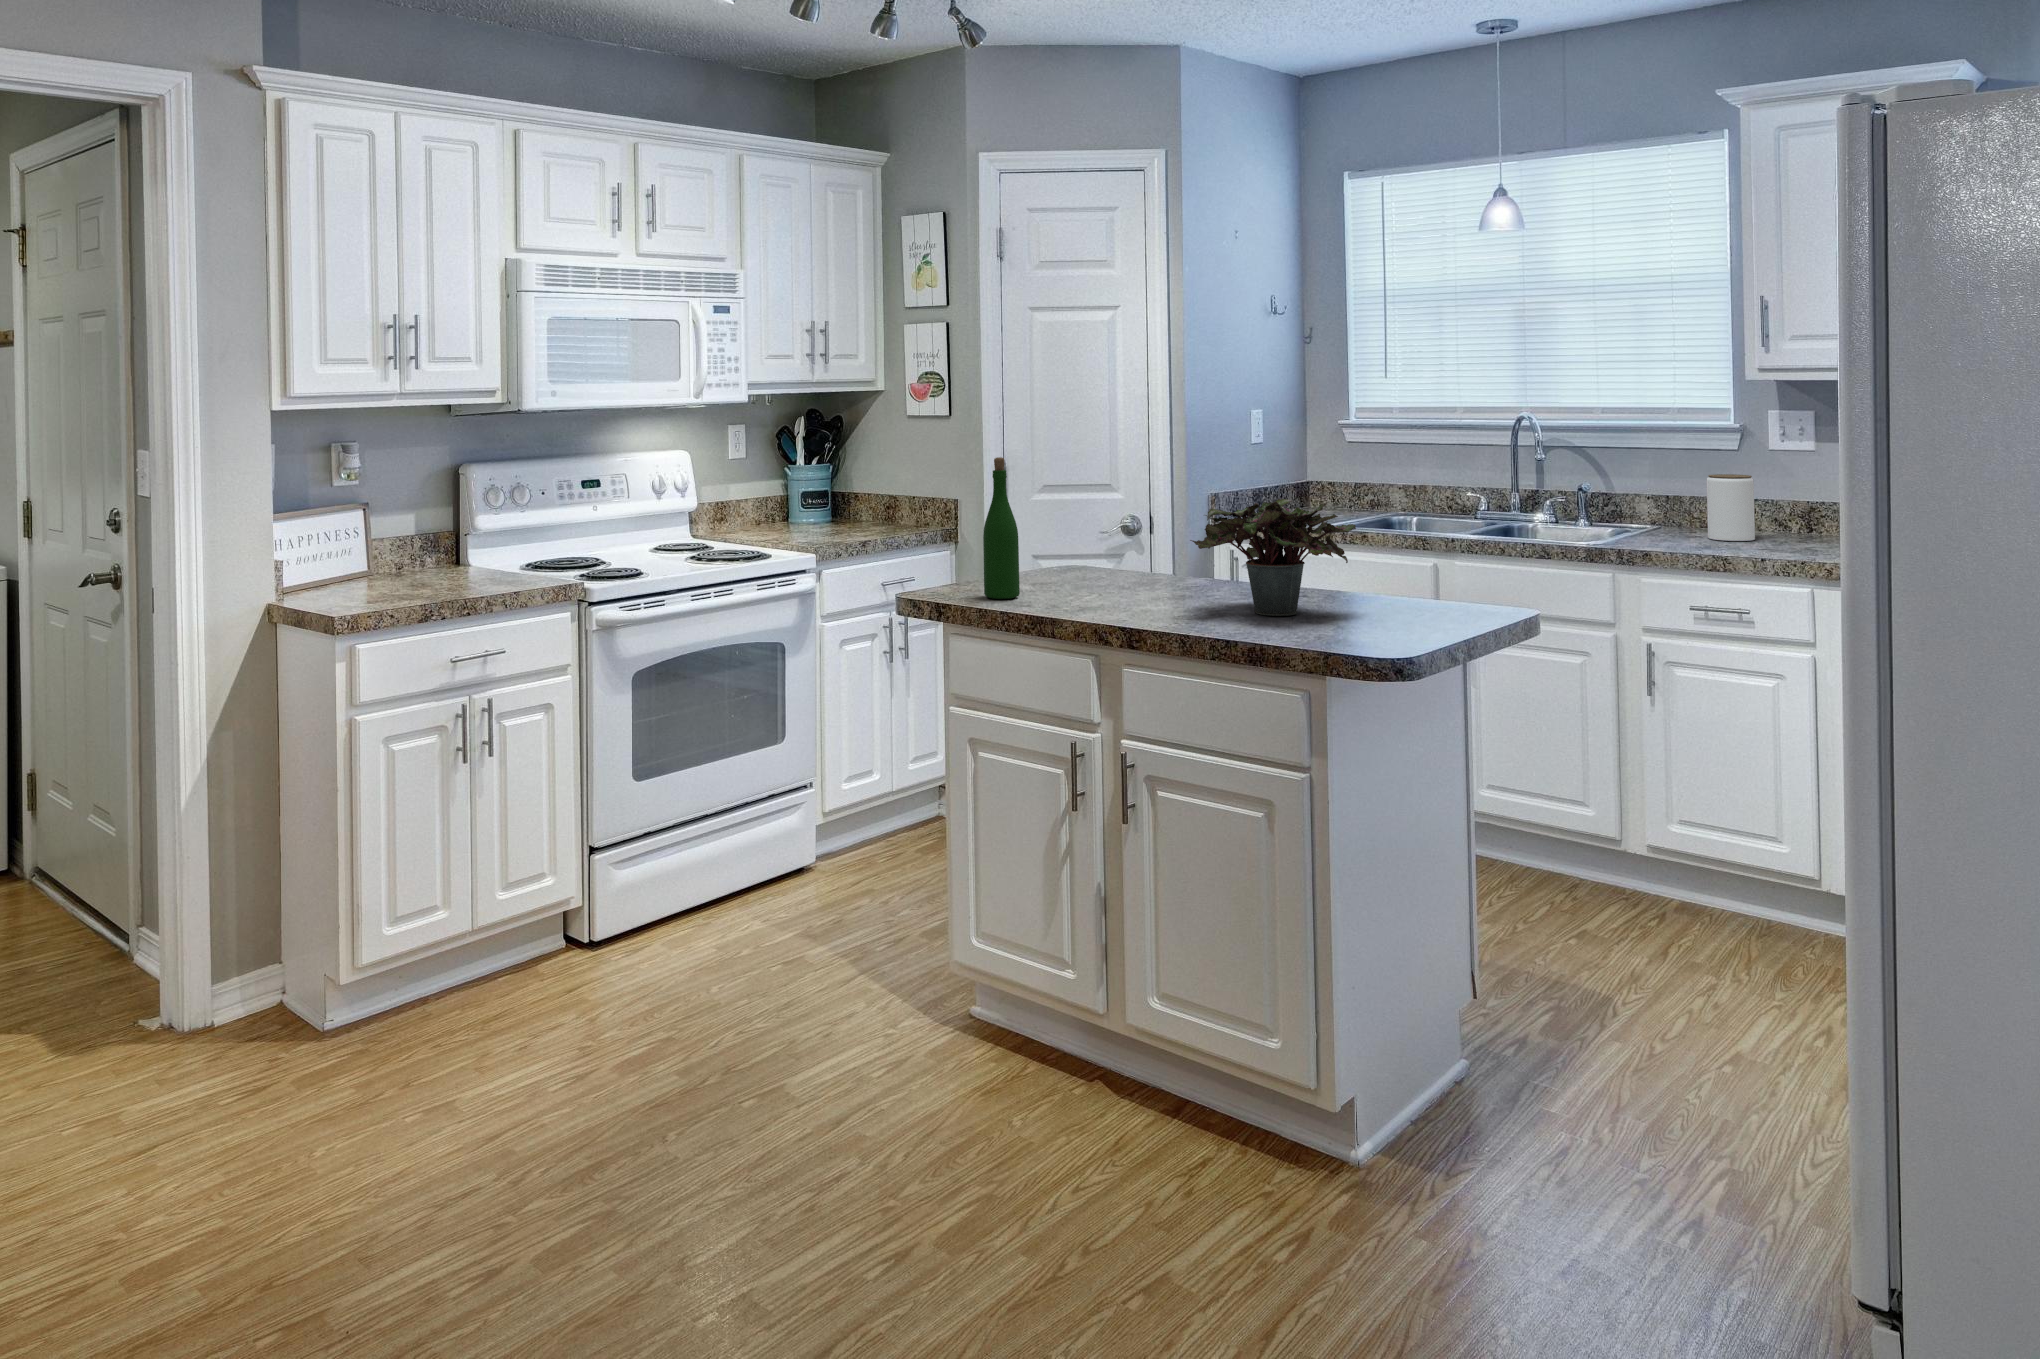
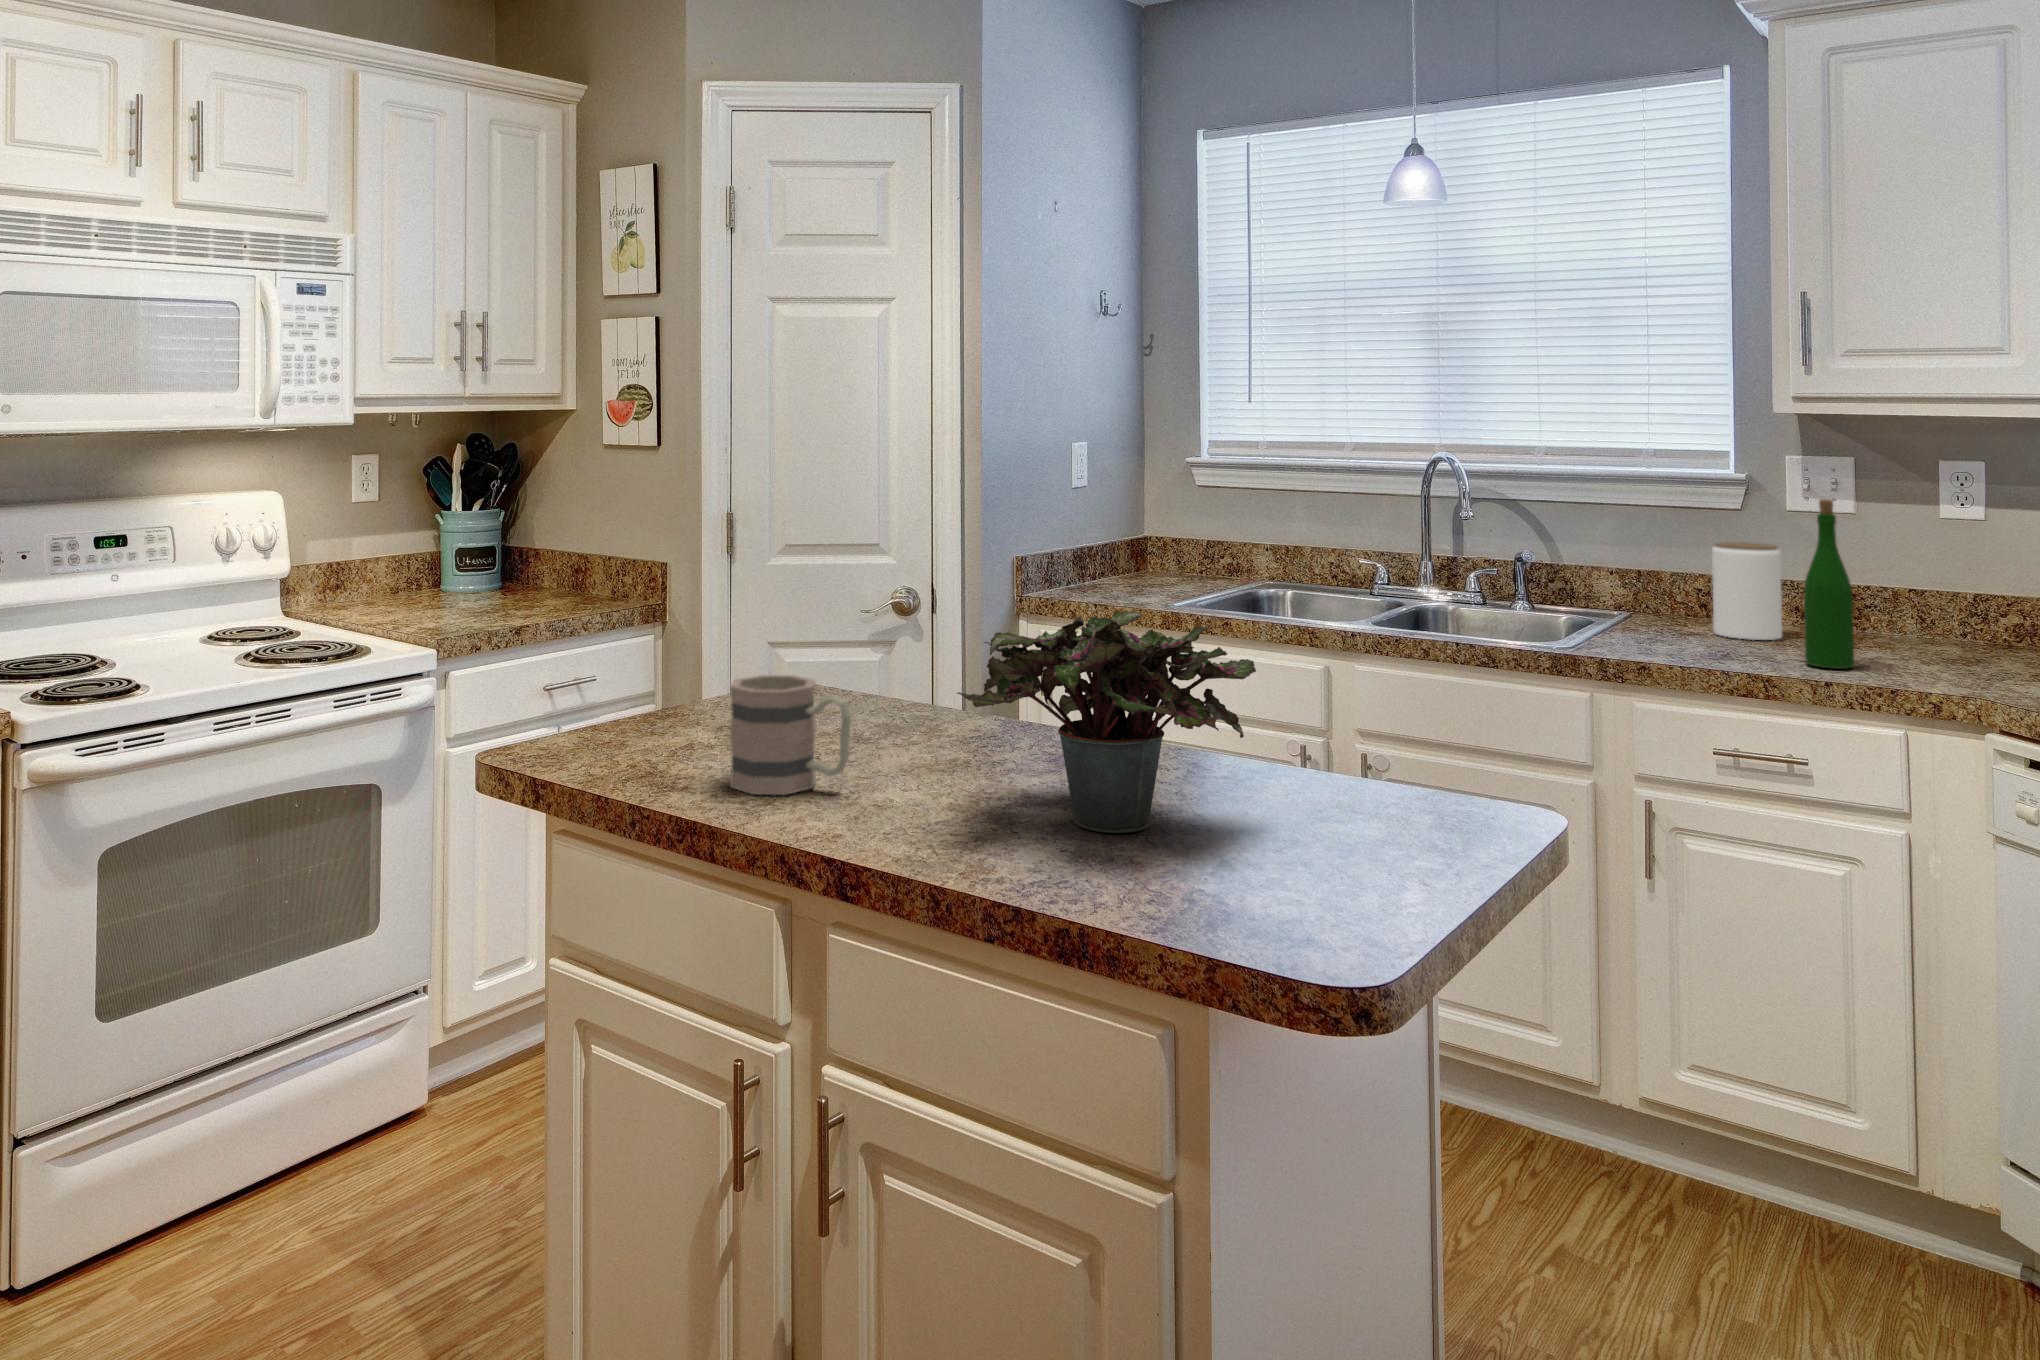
wine bottle: present [983,457,1020,599] -> present [1804,499,1854,669]
mug: none [1057,541,1127,604] -> present [730,675,851,795]

